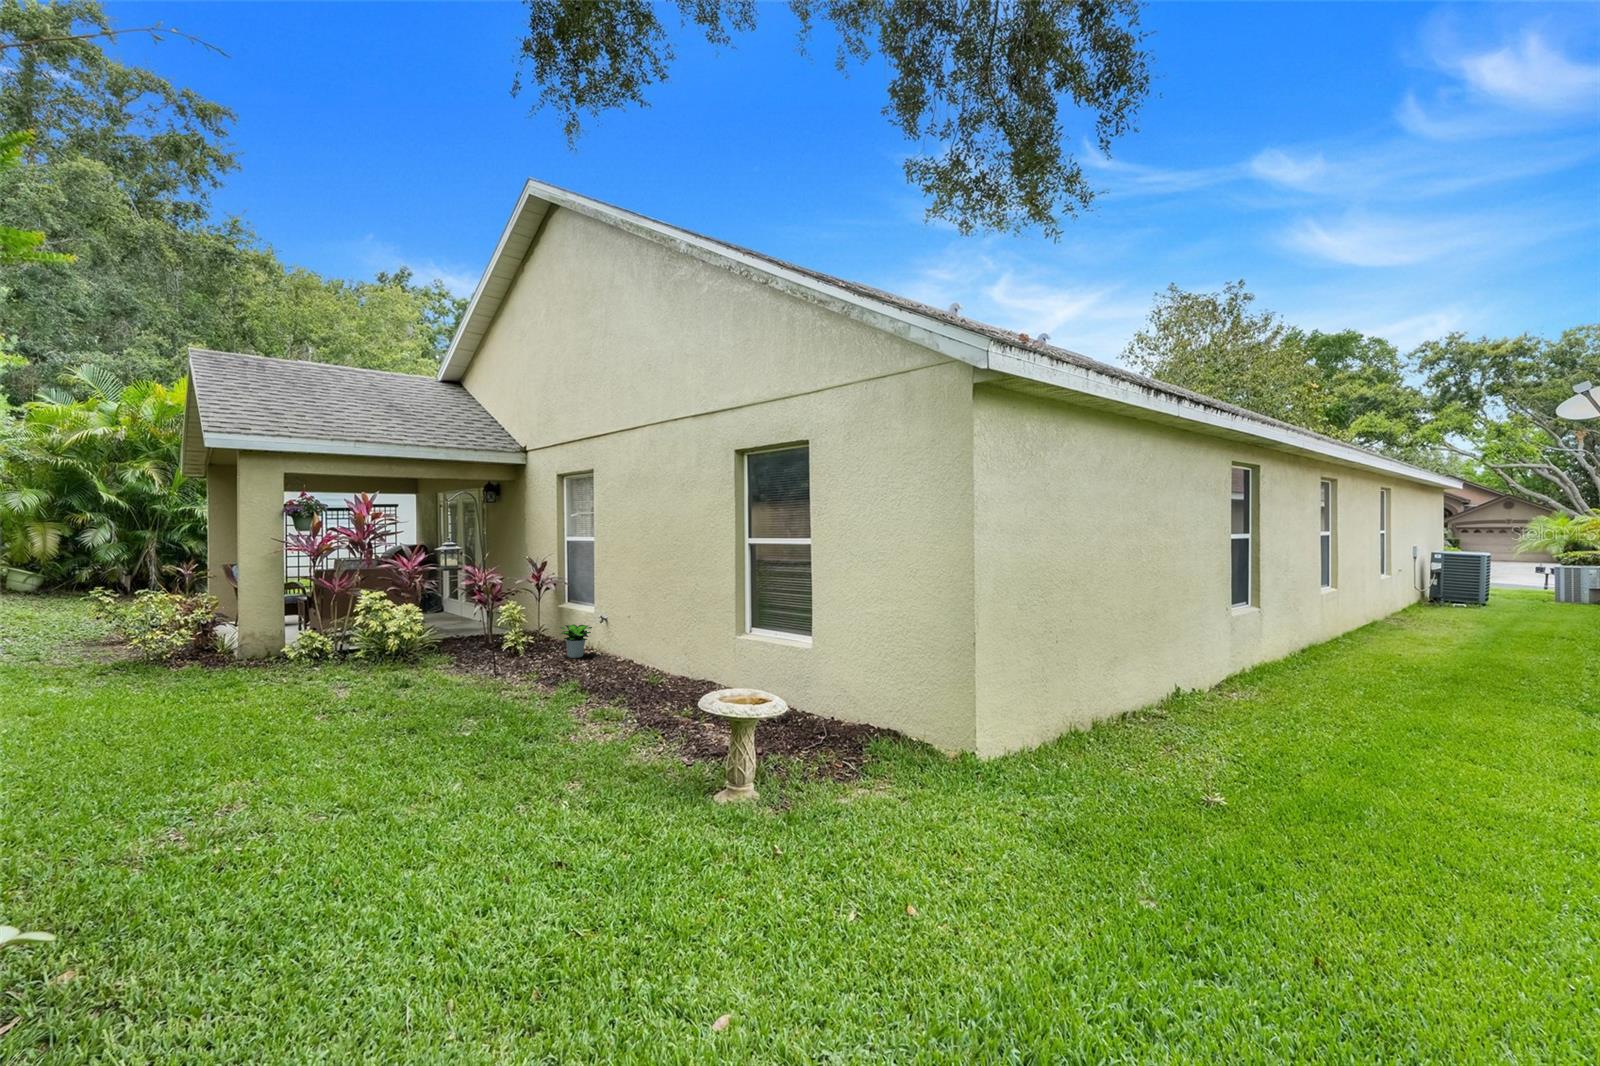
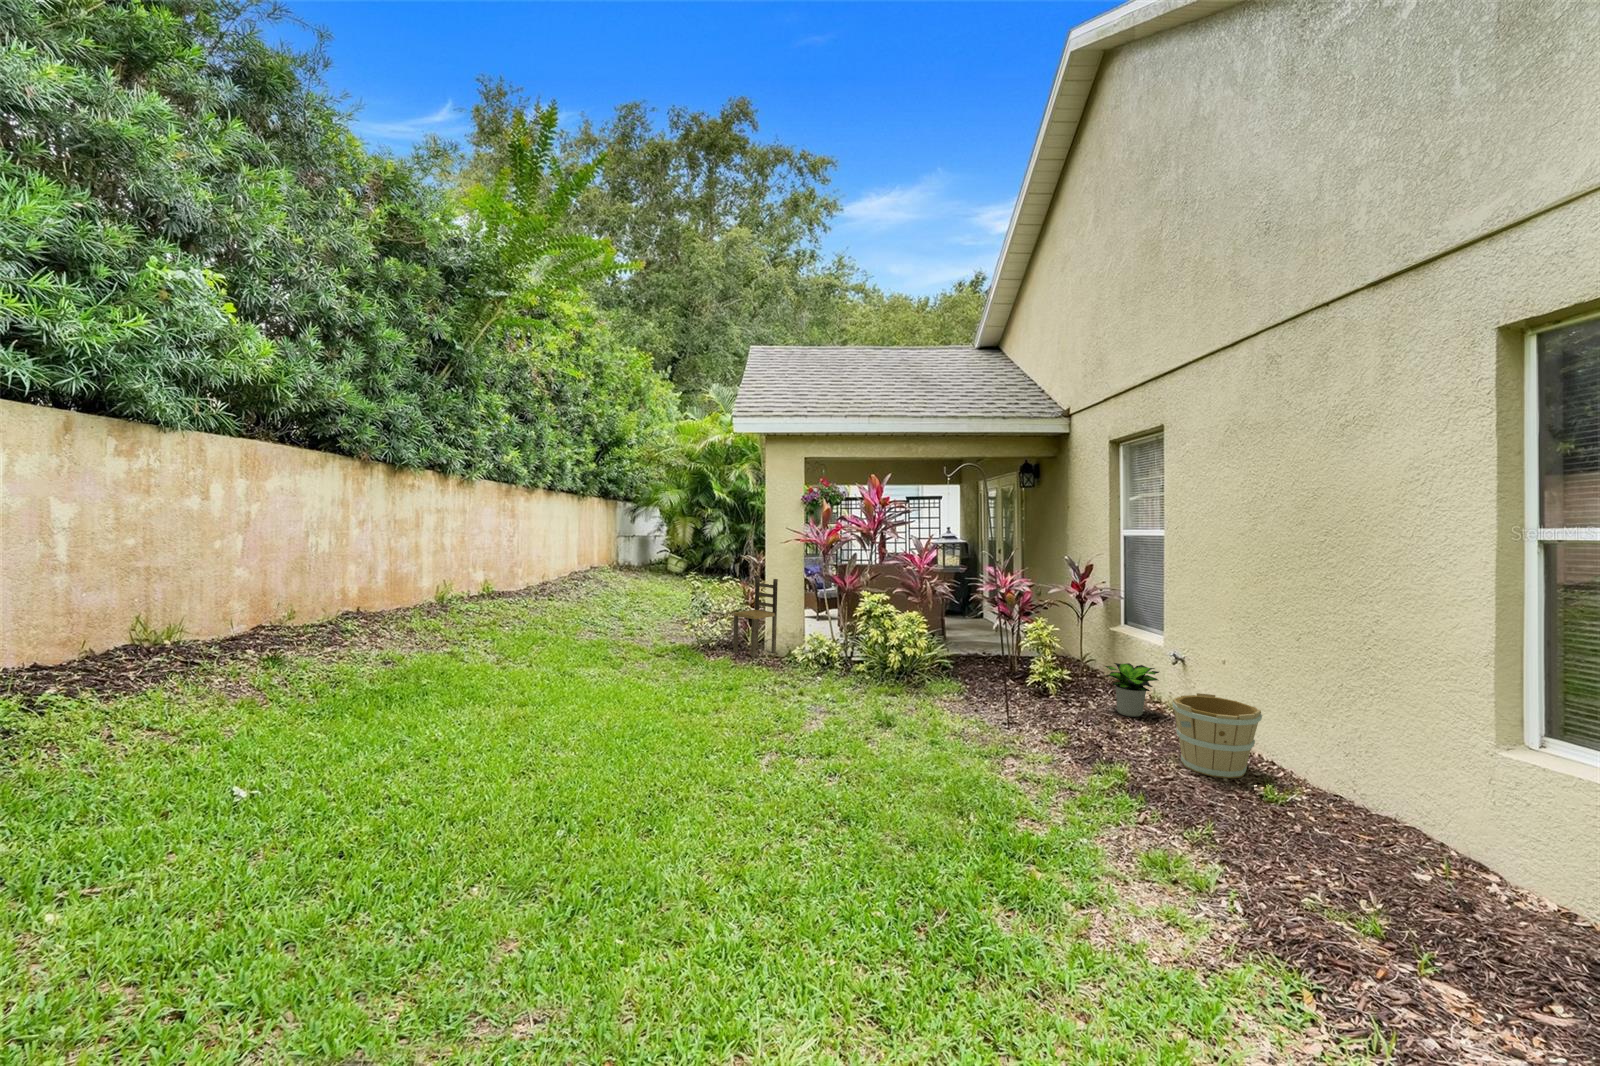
chair: none [205,585,259,661] -> present [733,577,778,657]
wooden bucket: none [602,634,649,679] -> present [1172,693,1262,778]

